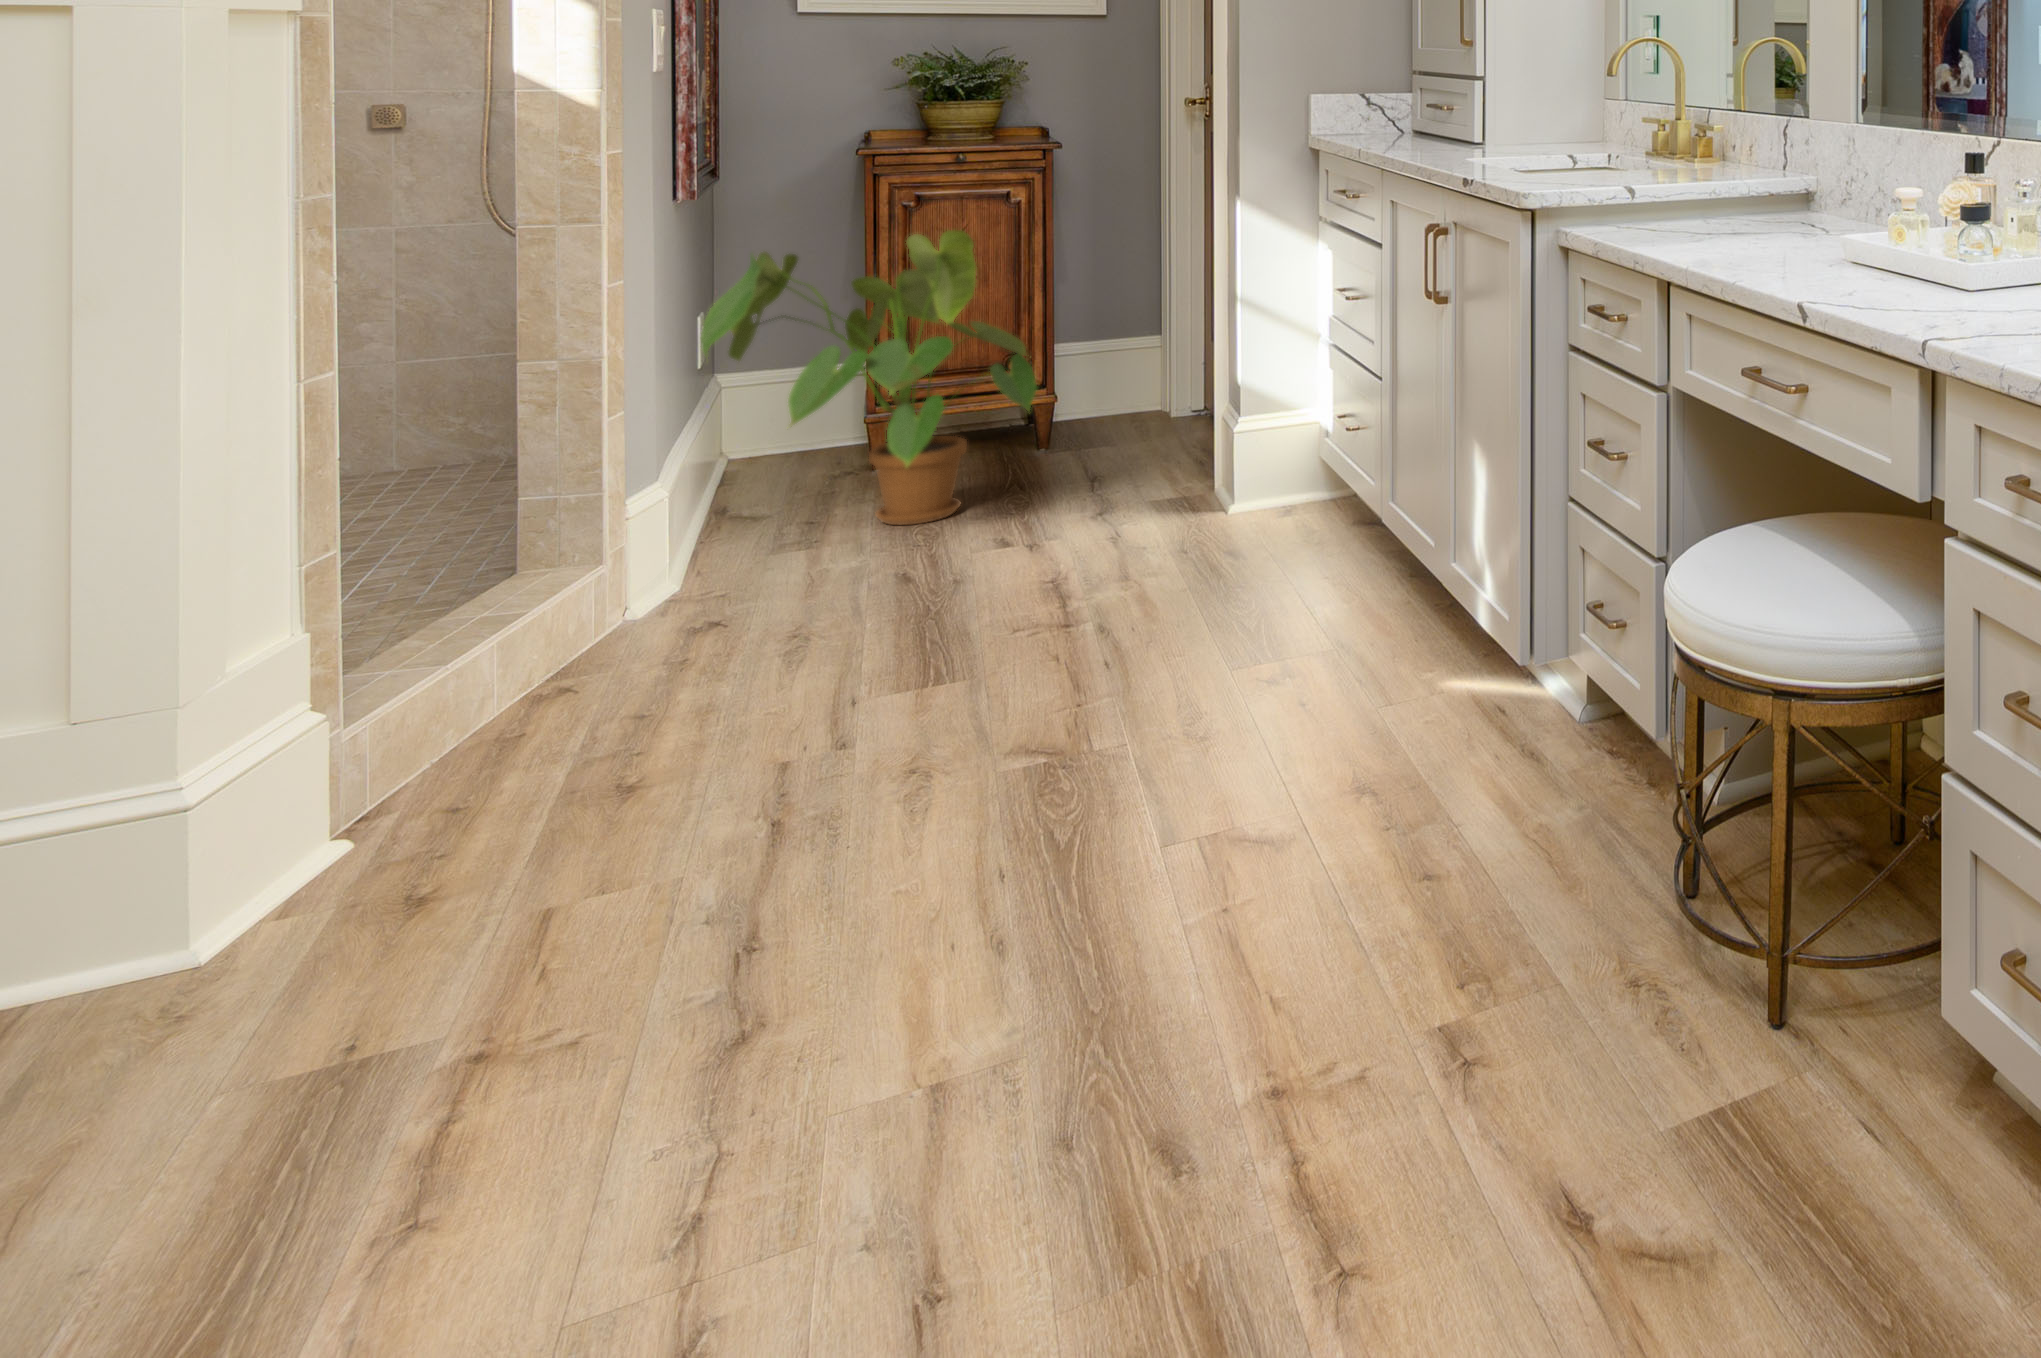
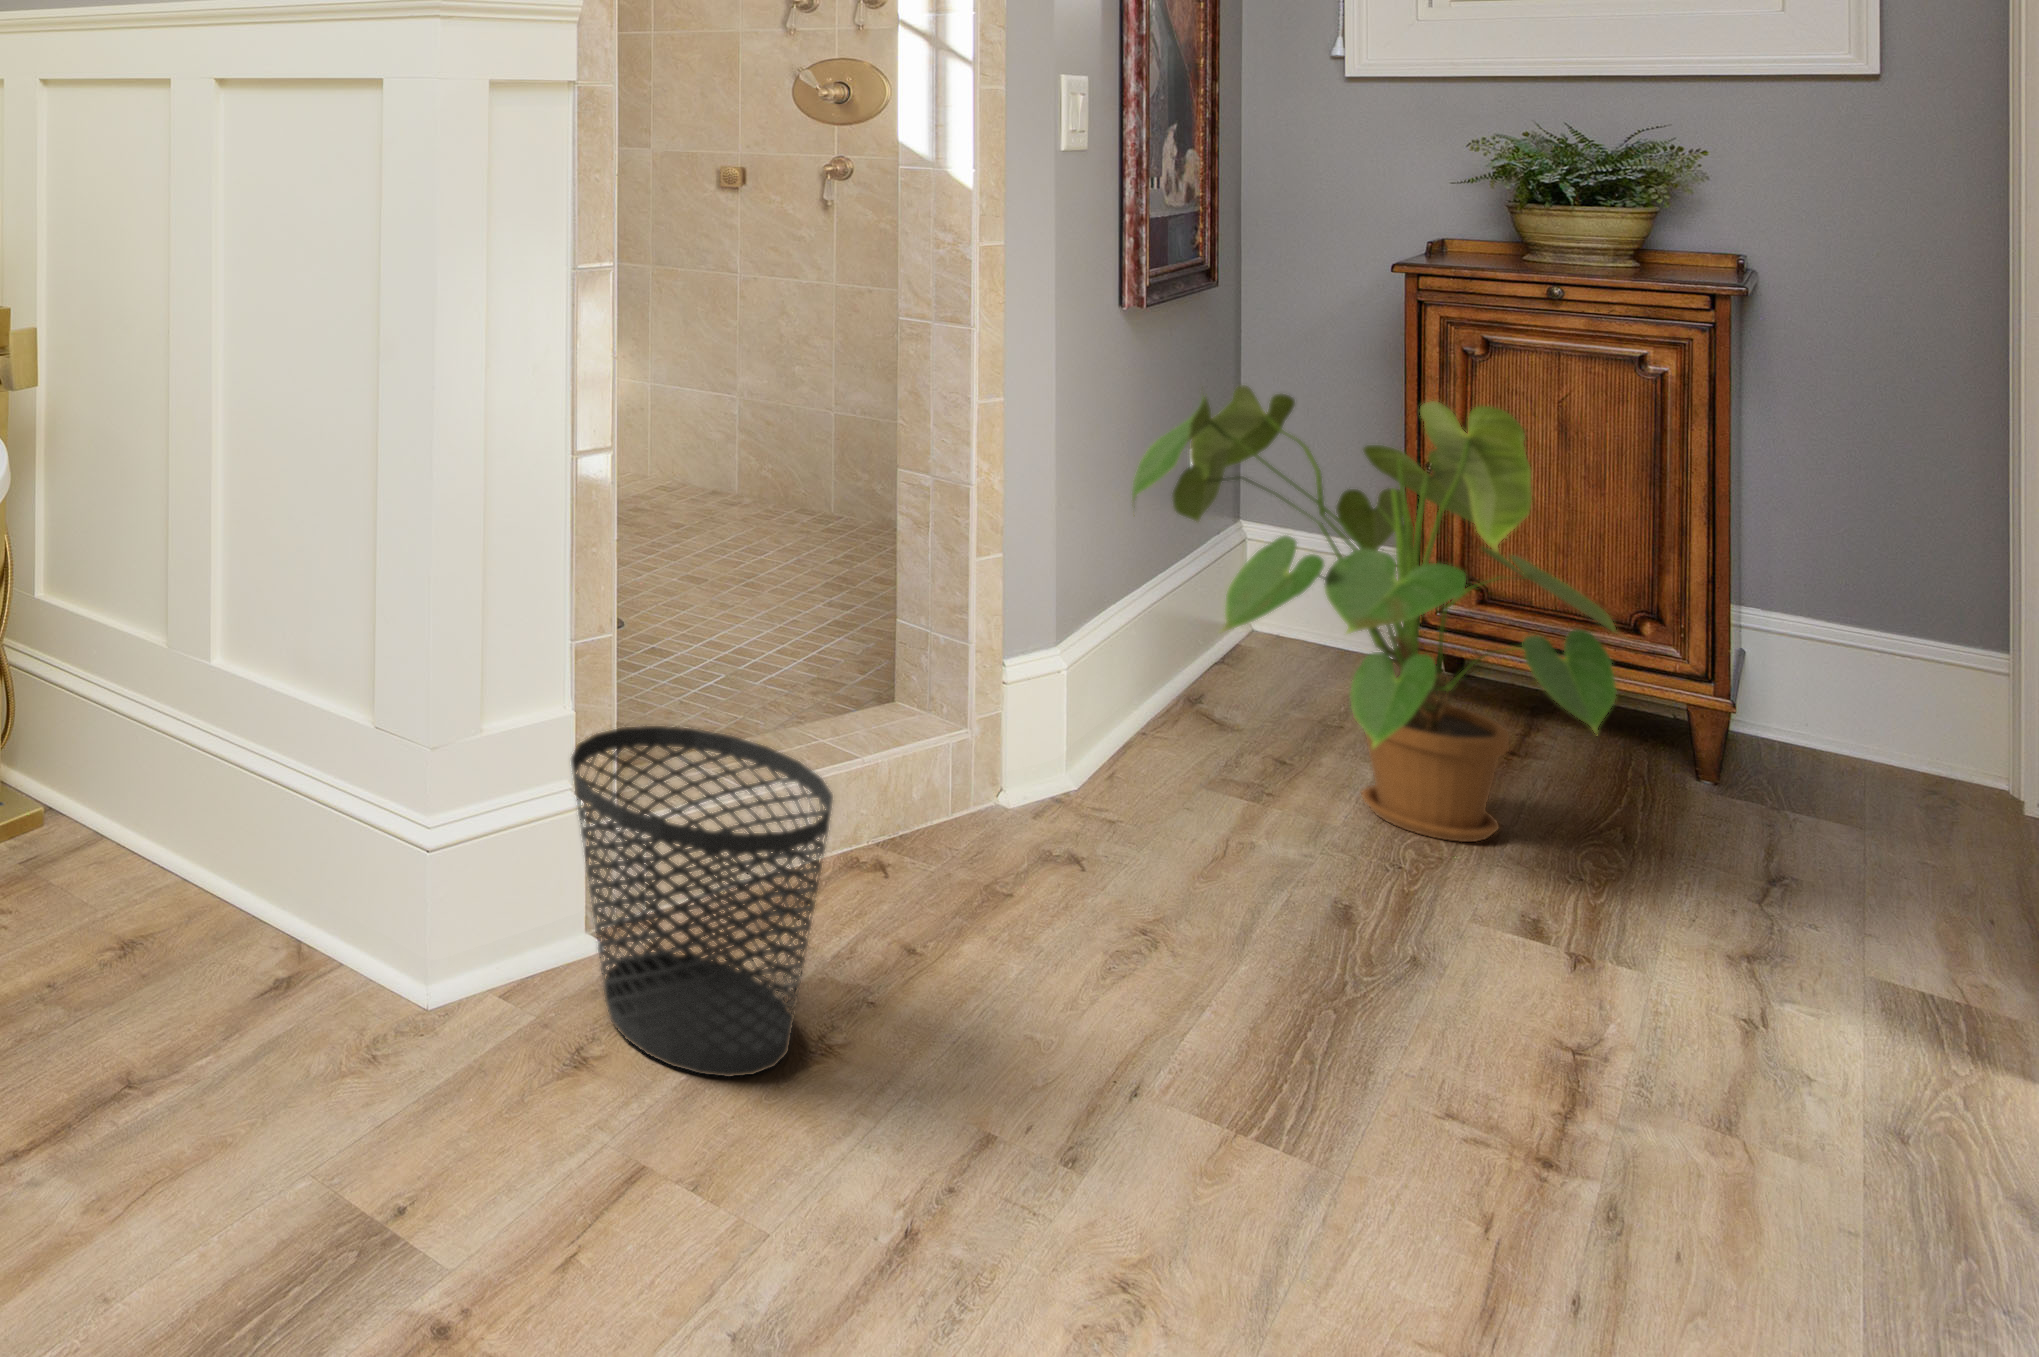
wastebasket: none [356,578,644,865] -> present [571,726,833,1077]

